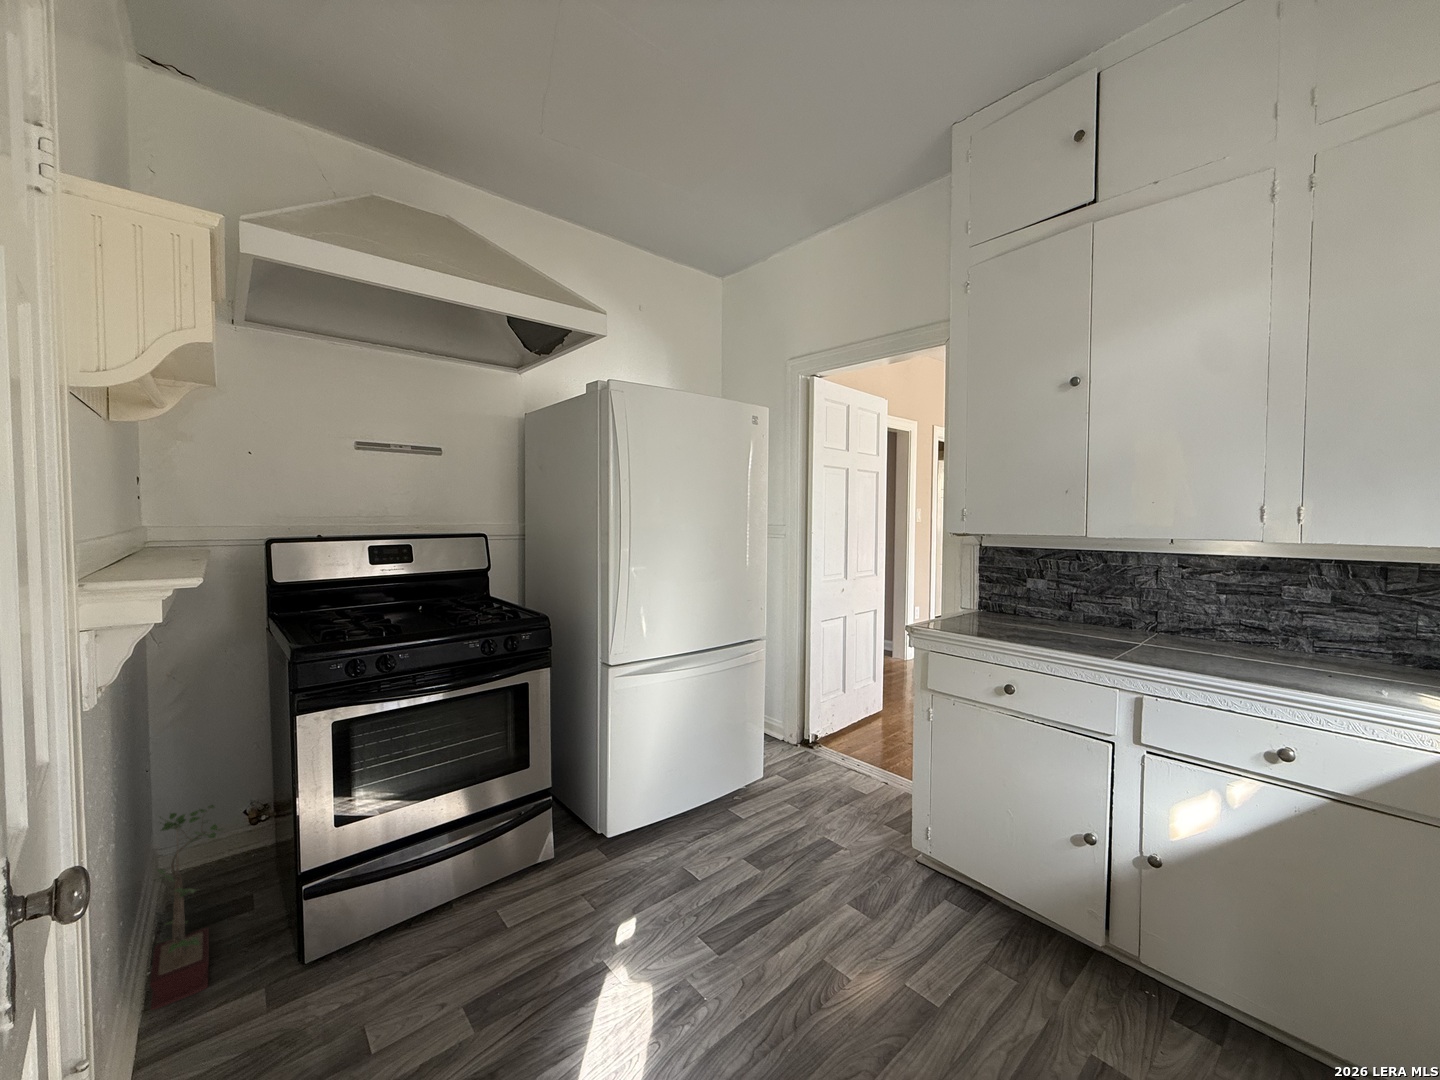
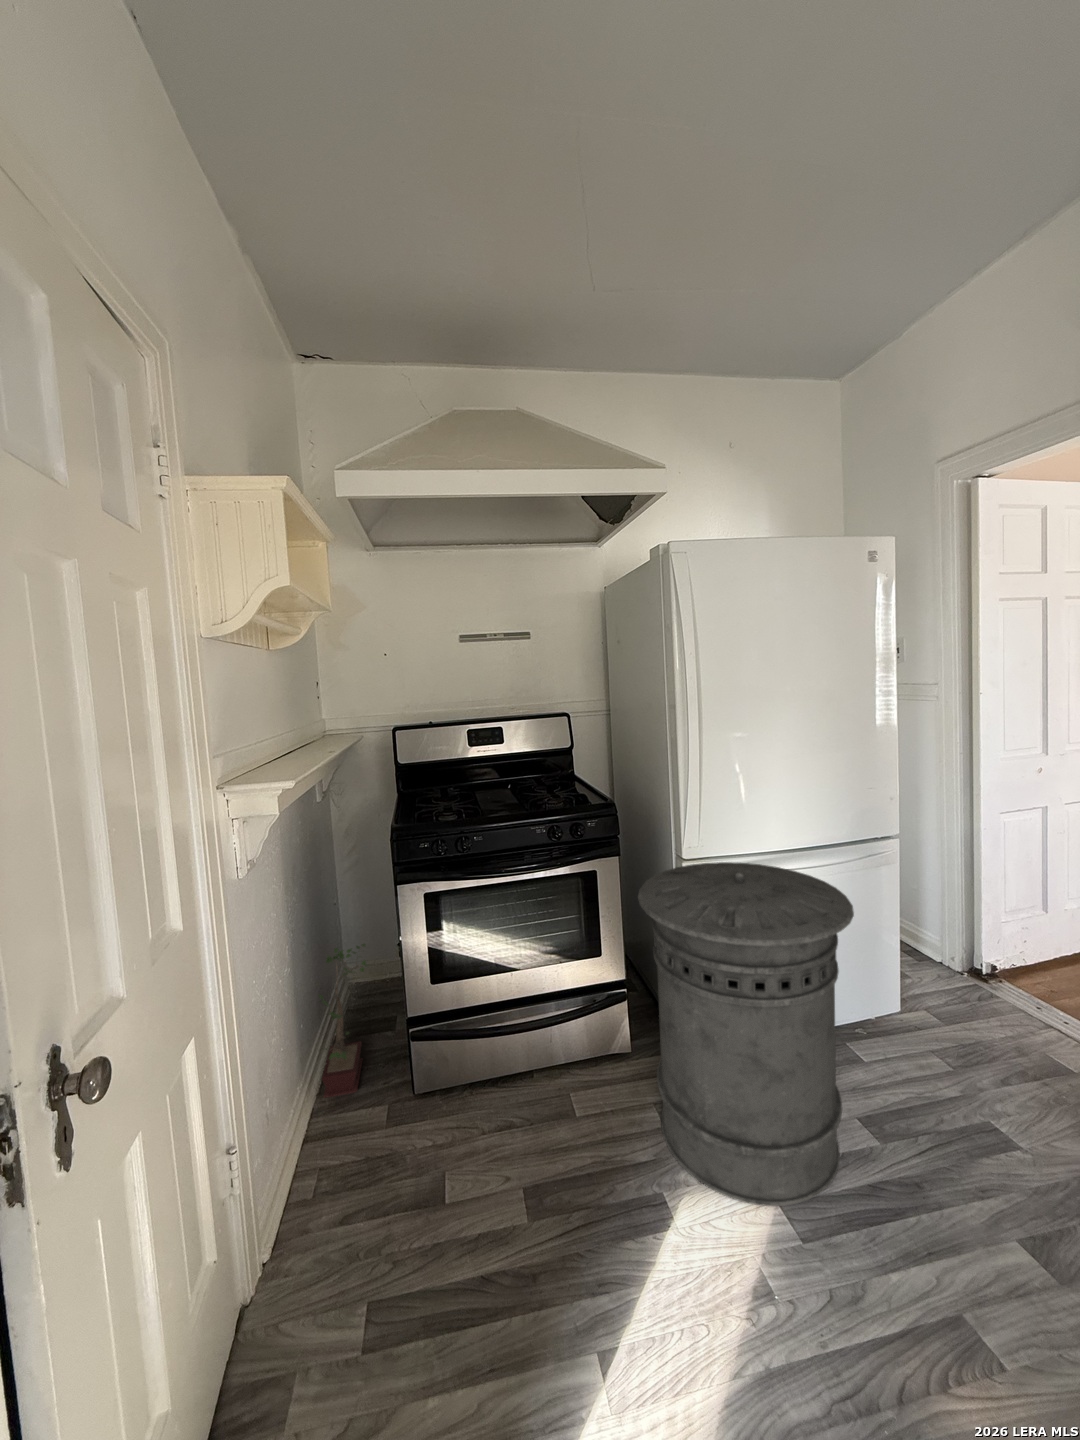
trash can: none [578,662,751,945] -> present [638,862,854,1206]

